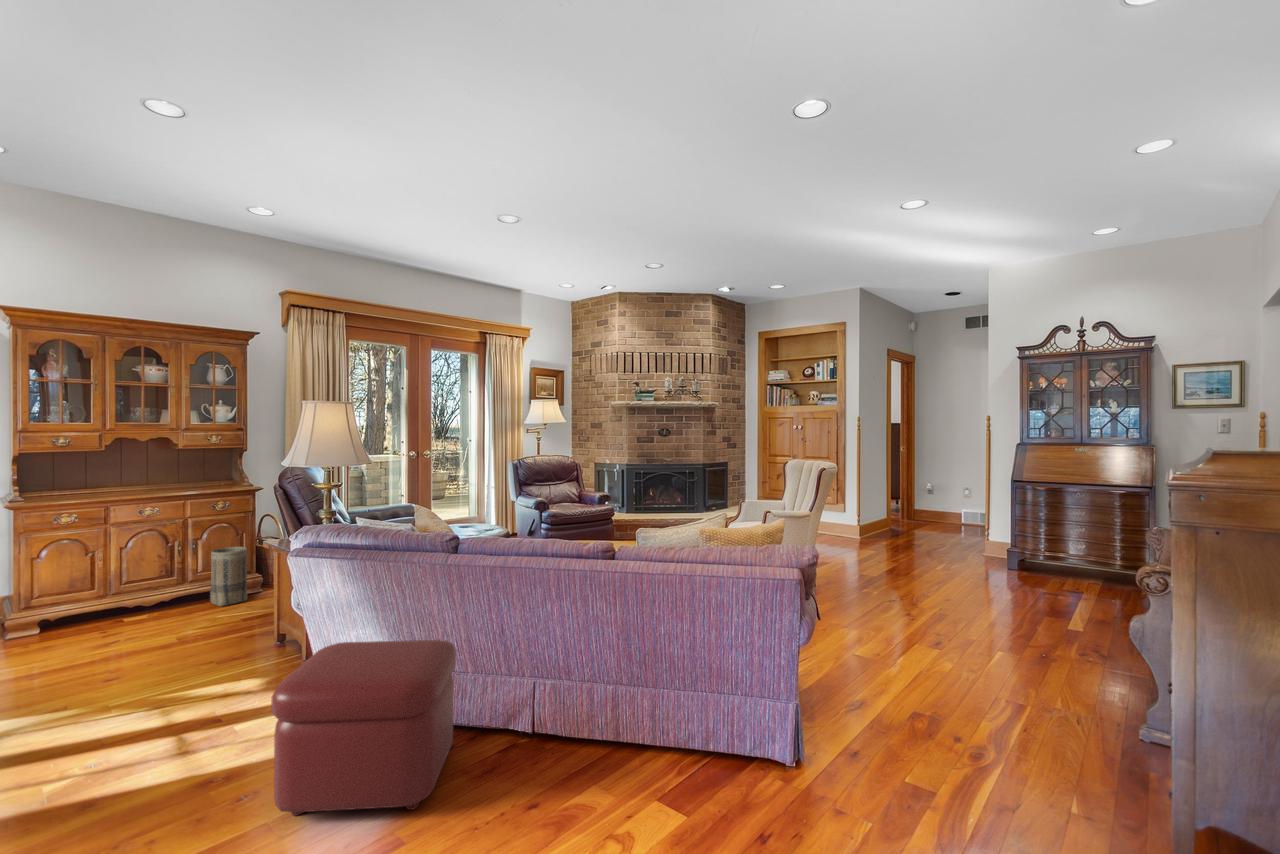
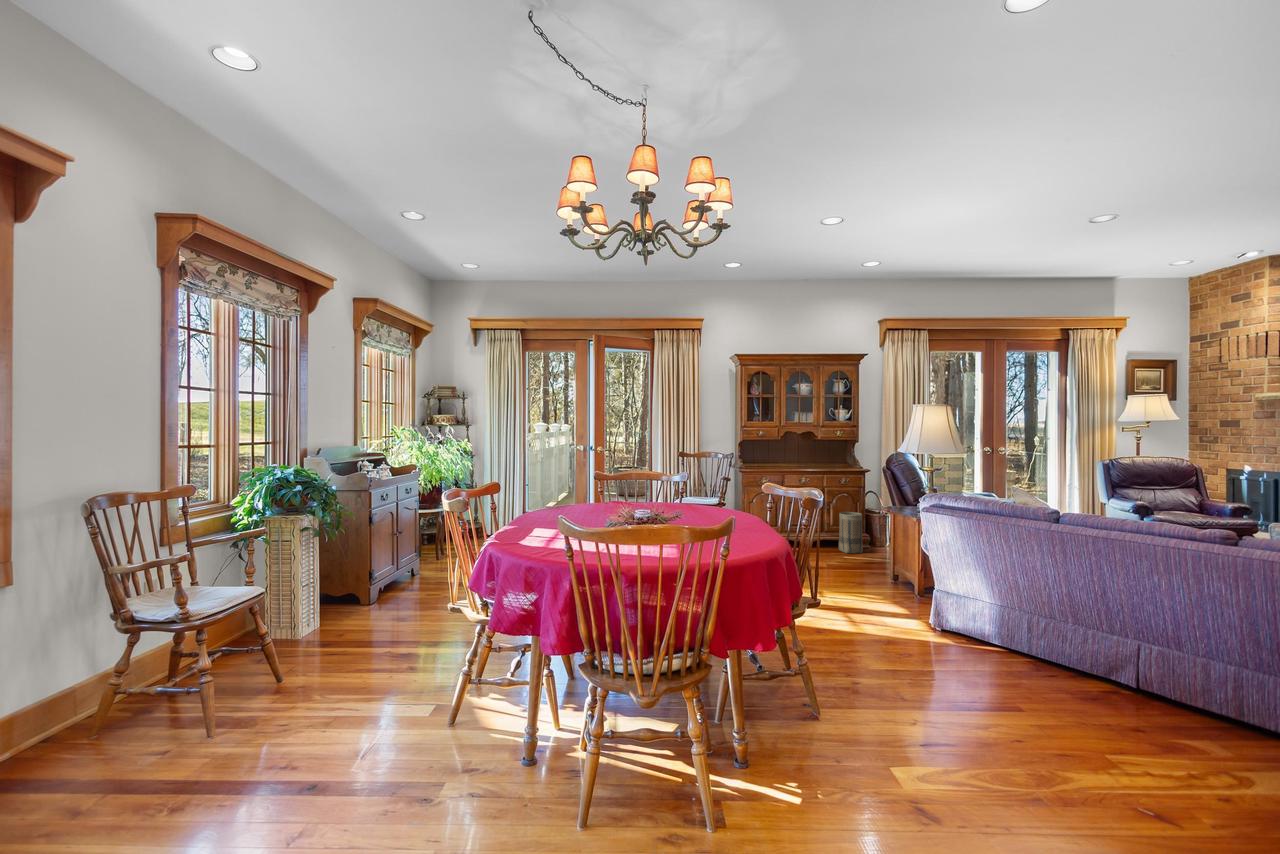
ottoman: present [271,640,456,816] -> none [924,576,1059,700]

